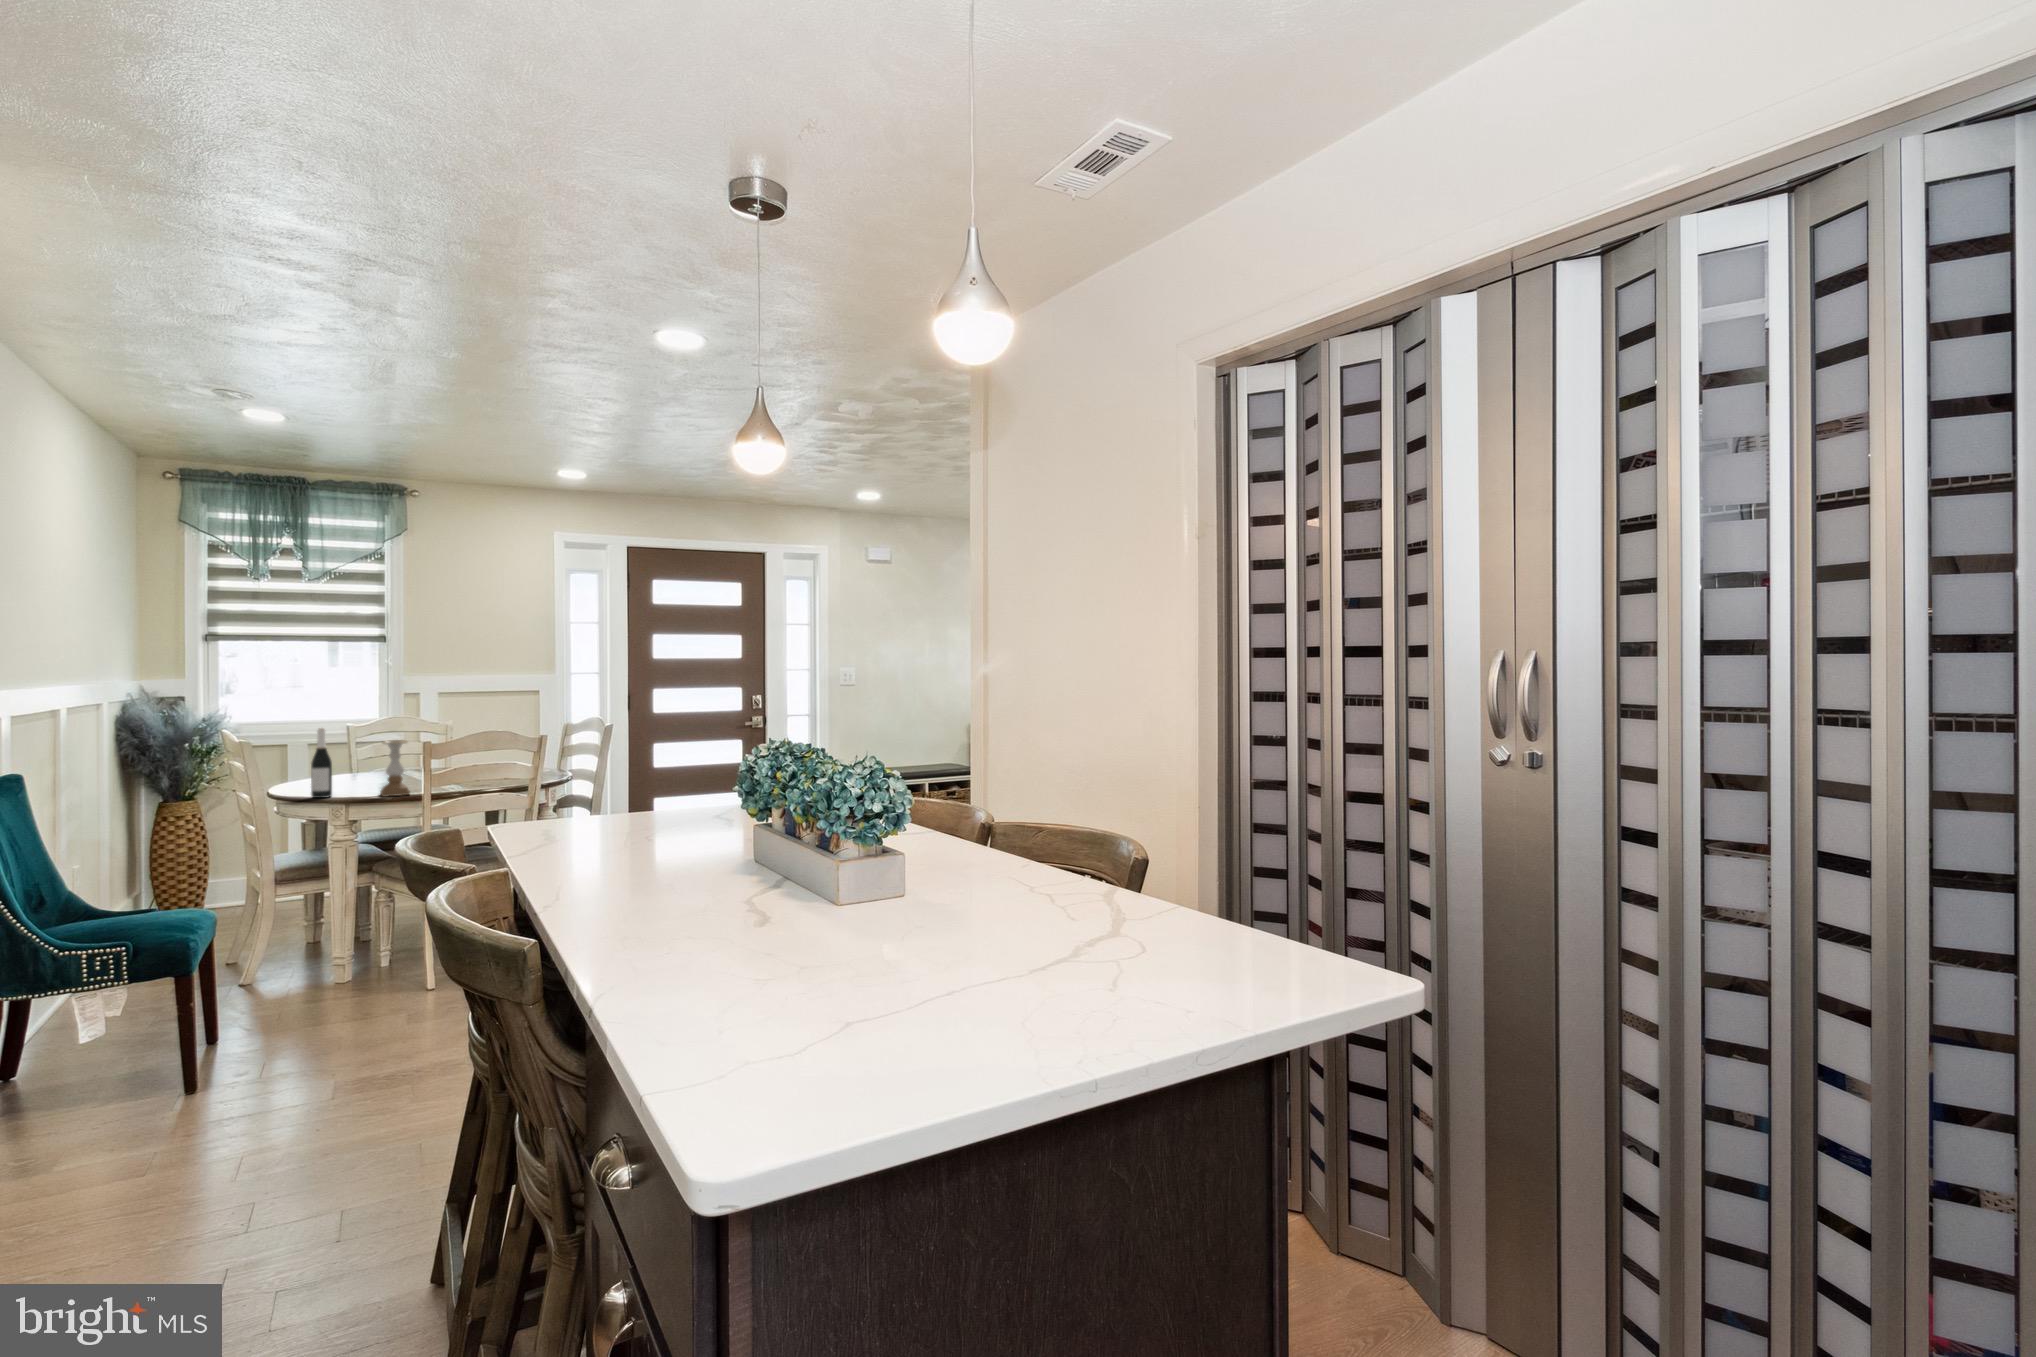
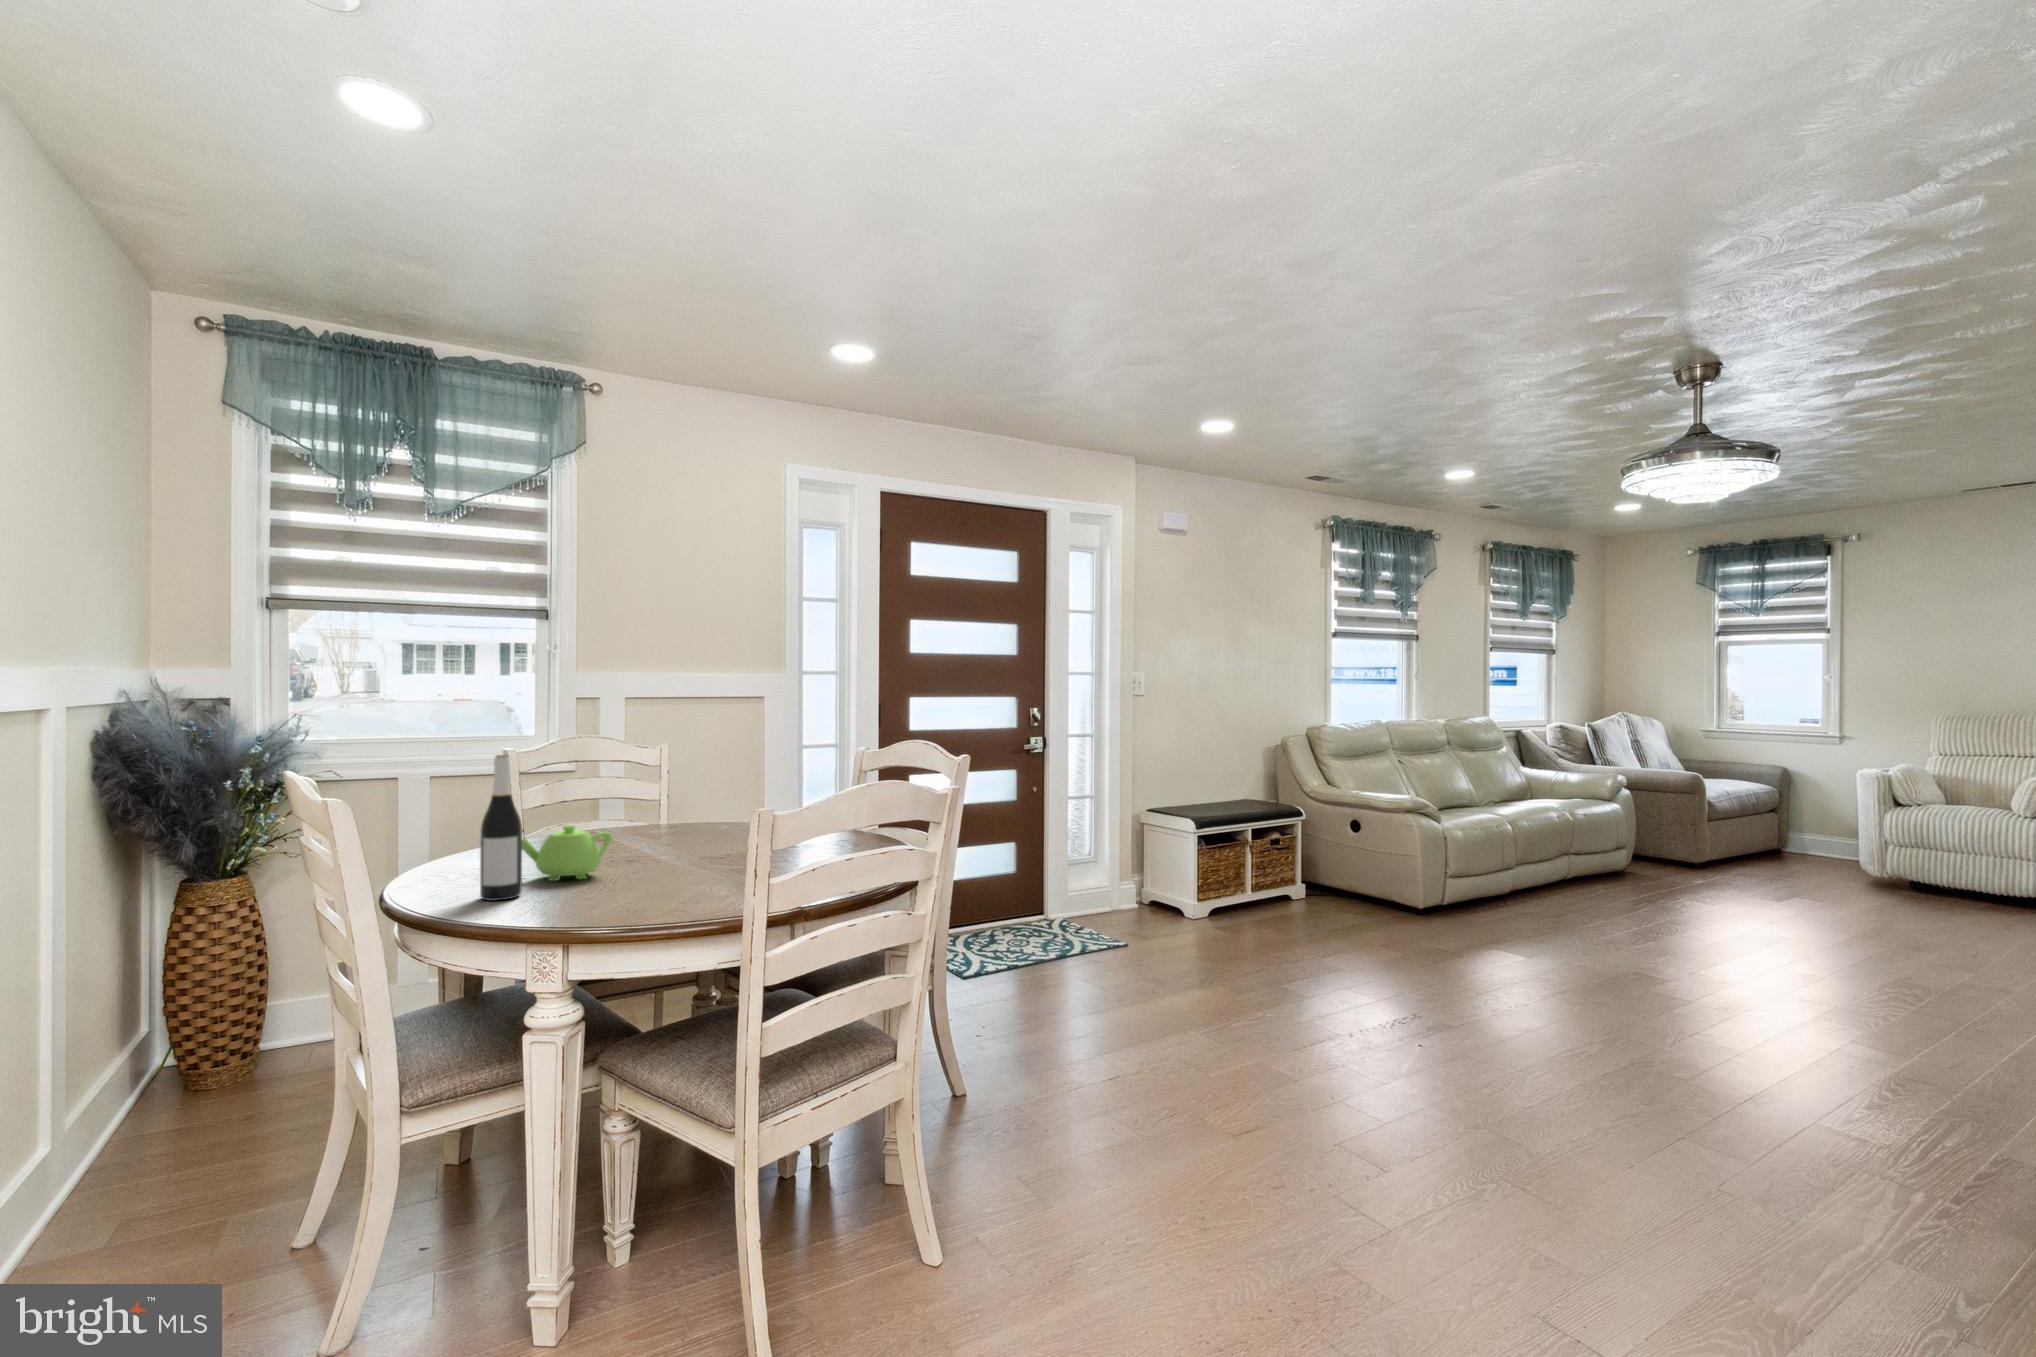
candle holder: present [380,740,410,797] -> none [612,777,674,894]
teapot: none [334,765,385,793] -> present [522,825,612,881]

